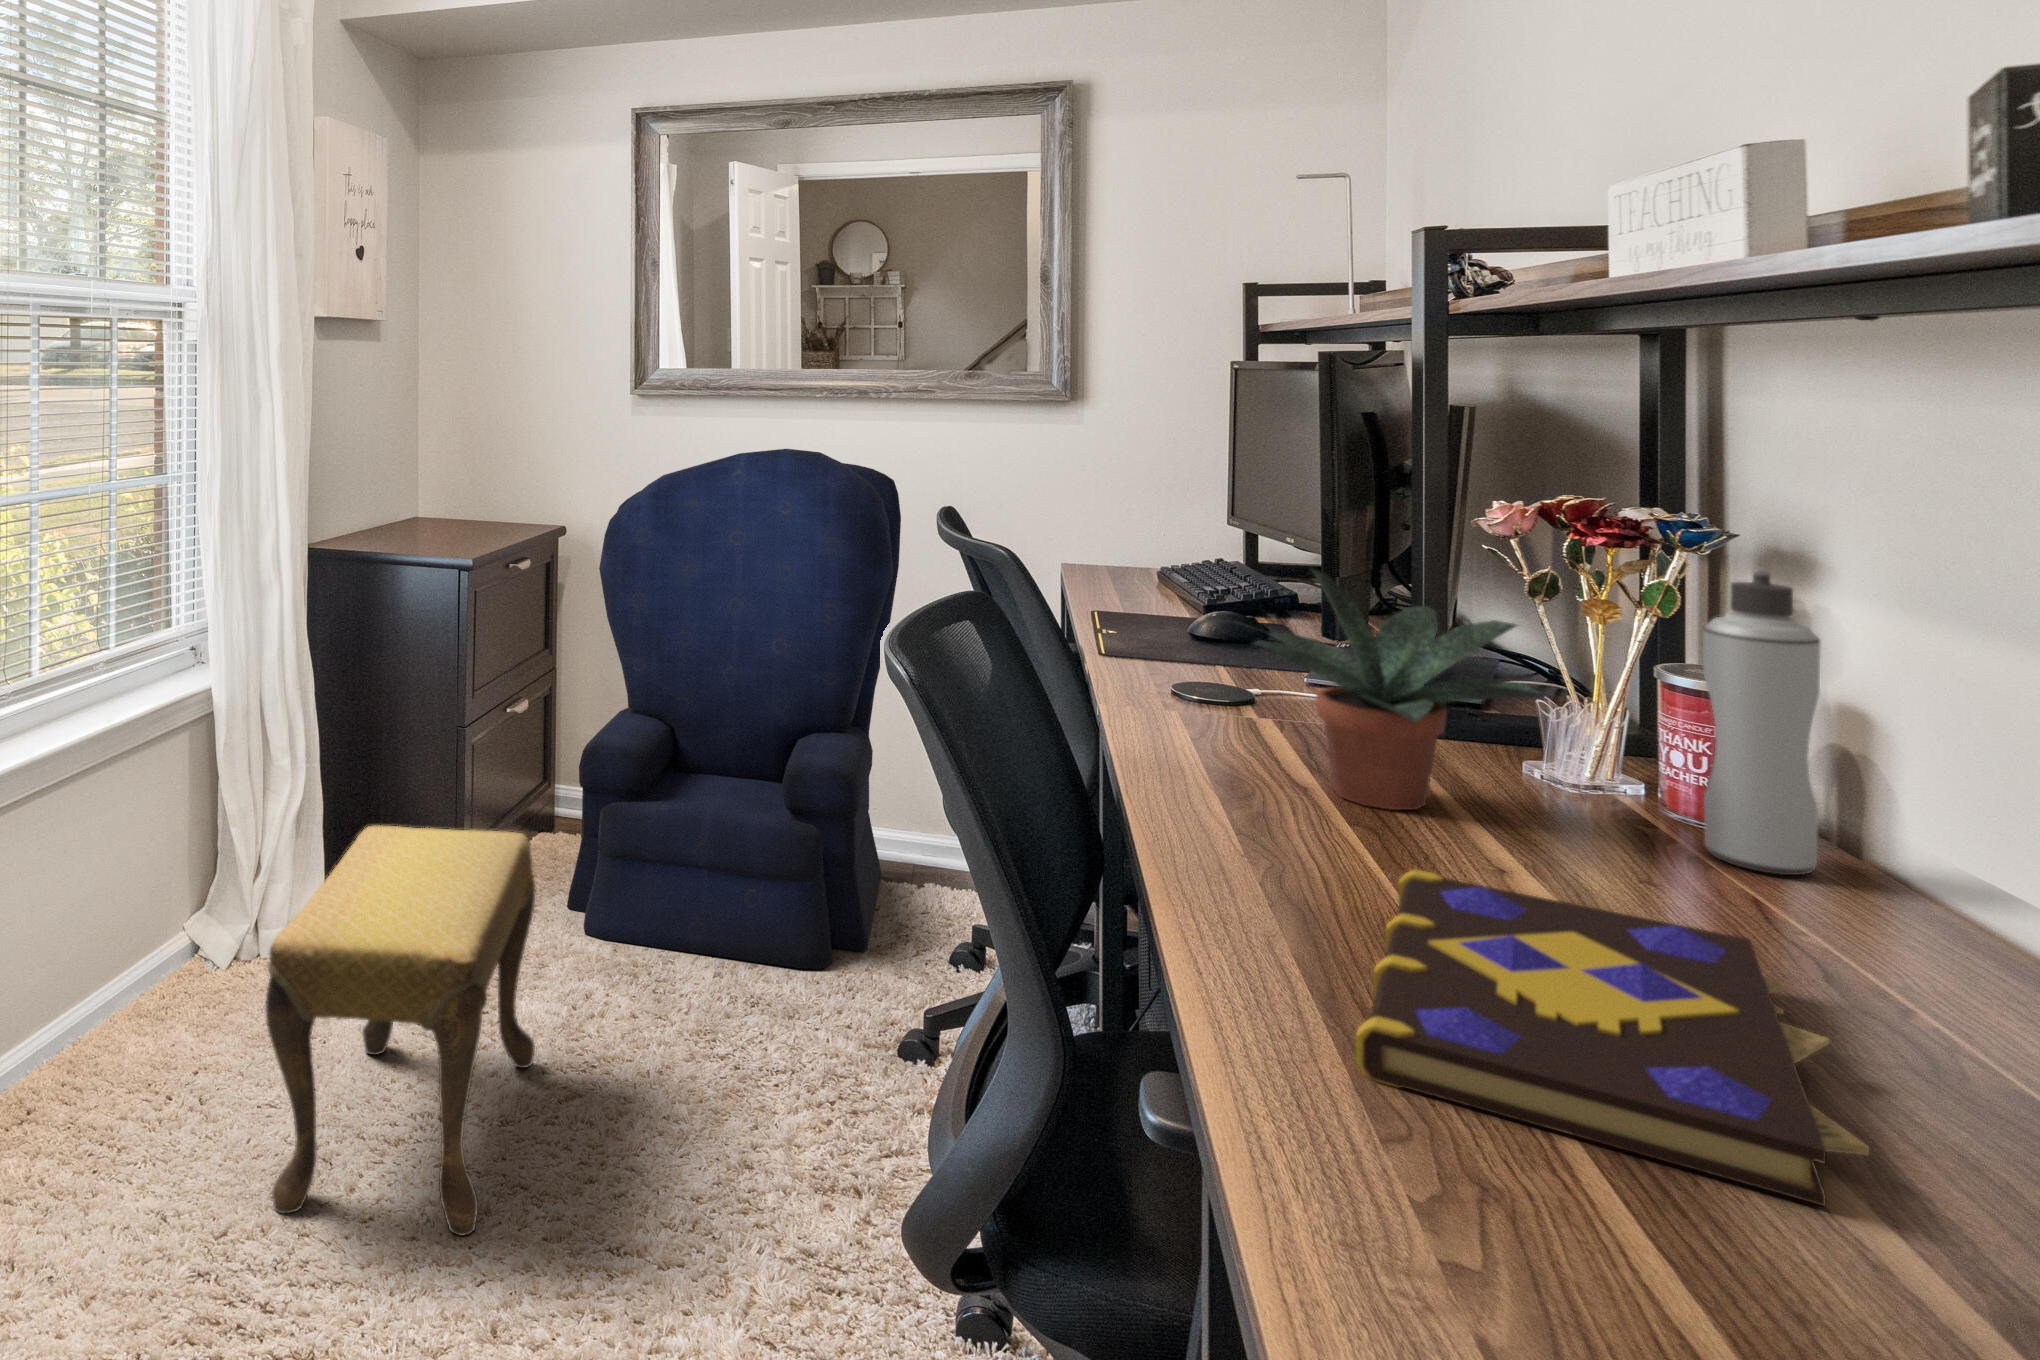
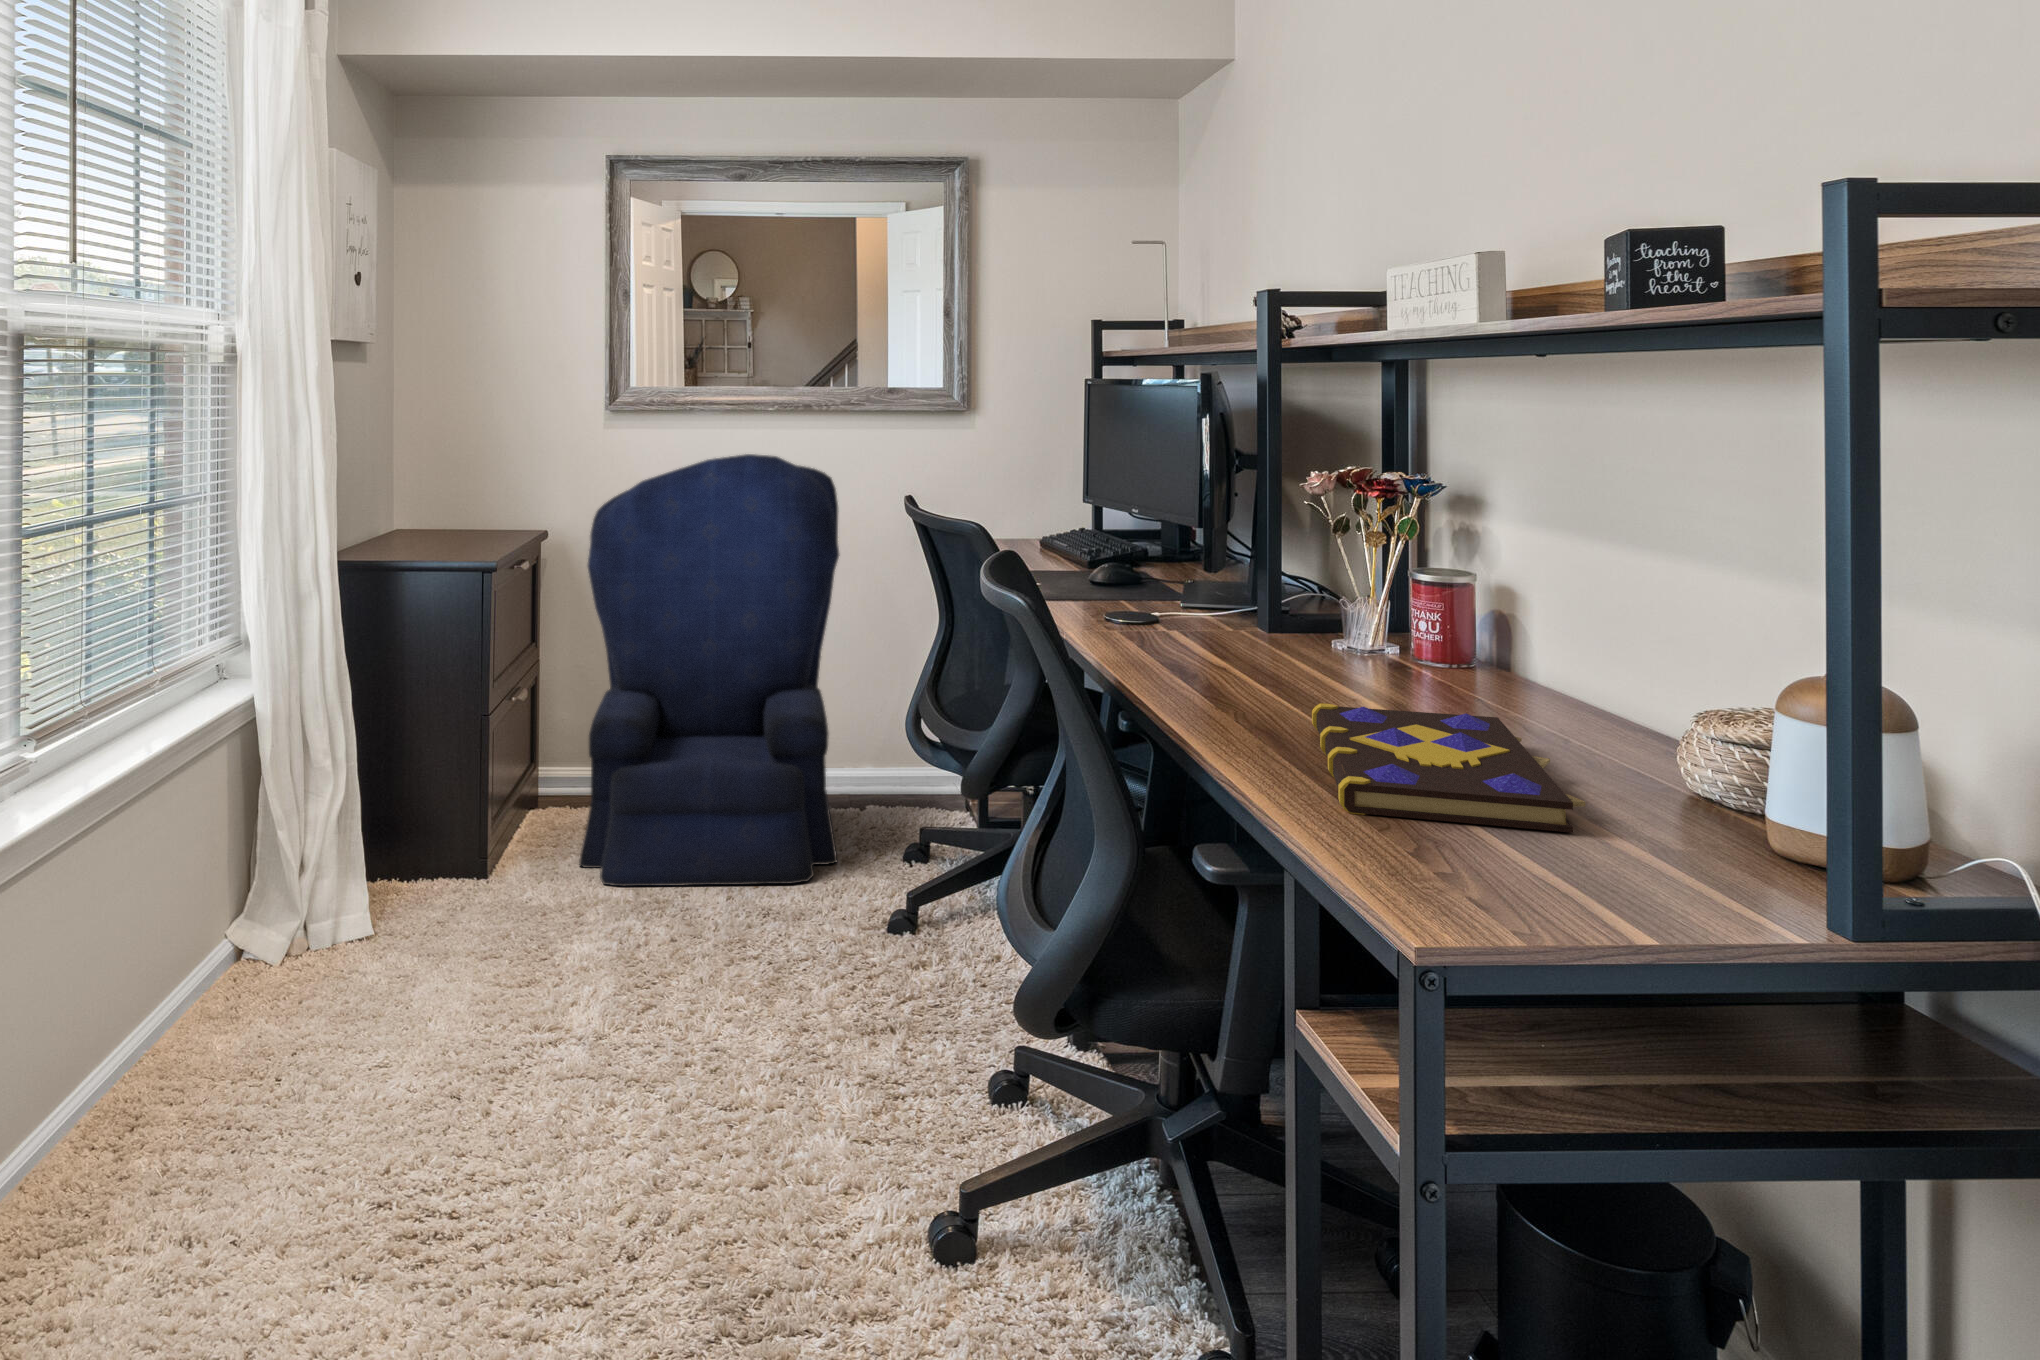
potted plant: present [1253,569,1548,810] -> none [1182,520,1362,678]
water bottle: present [1703,571,1821,875] -> none [1442,506,1503,690]
footstool: present [266,826,535,1236] -> none [416,791,610,1141]

